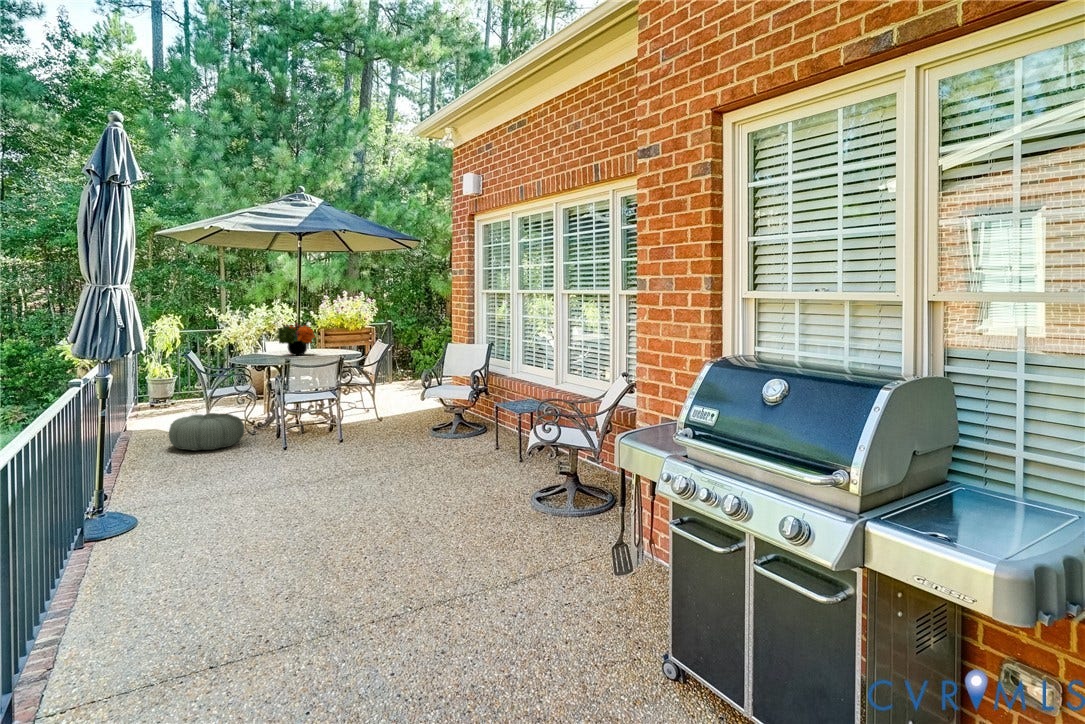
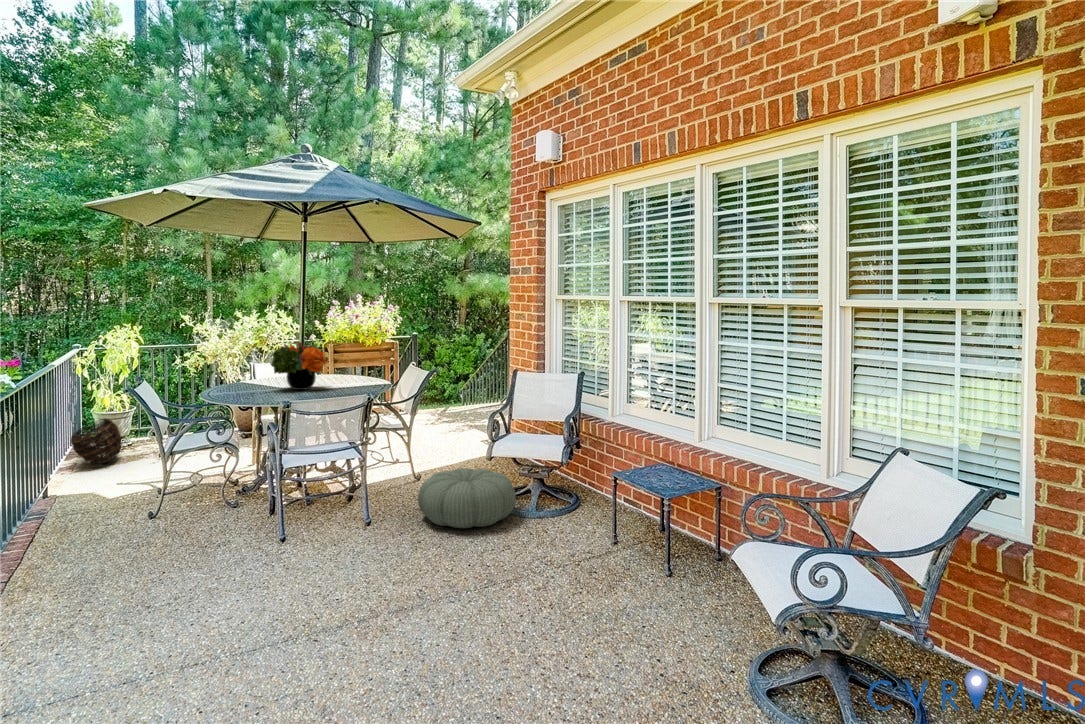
basket: none [134,383,168,415] -> present [71,418,122,464]
pouf: present [169,413,244,451] -> present [418,468,516,528]

